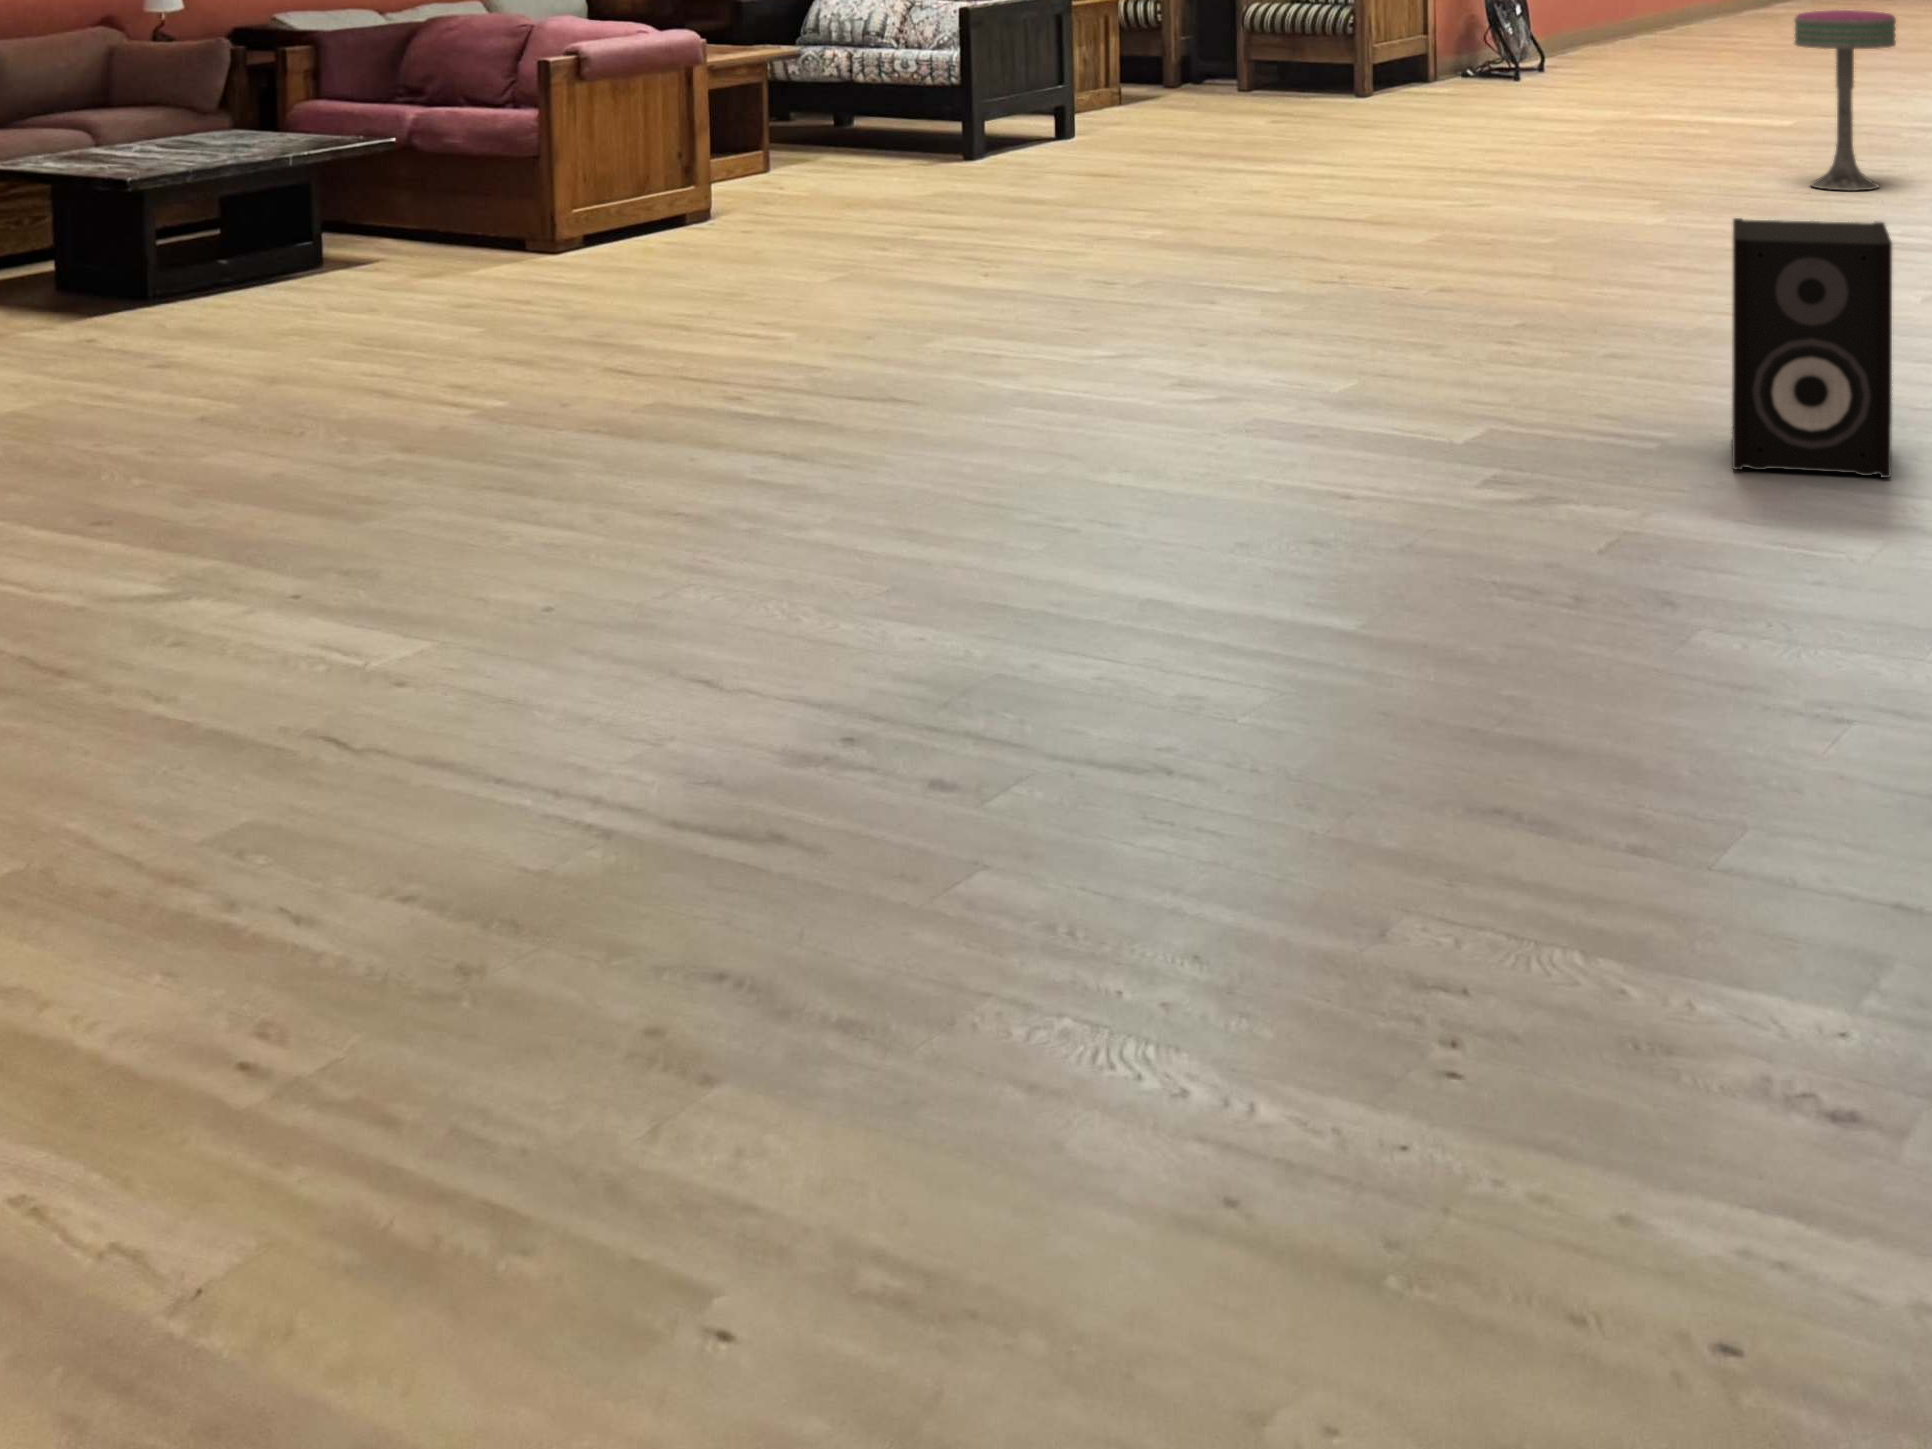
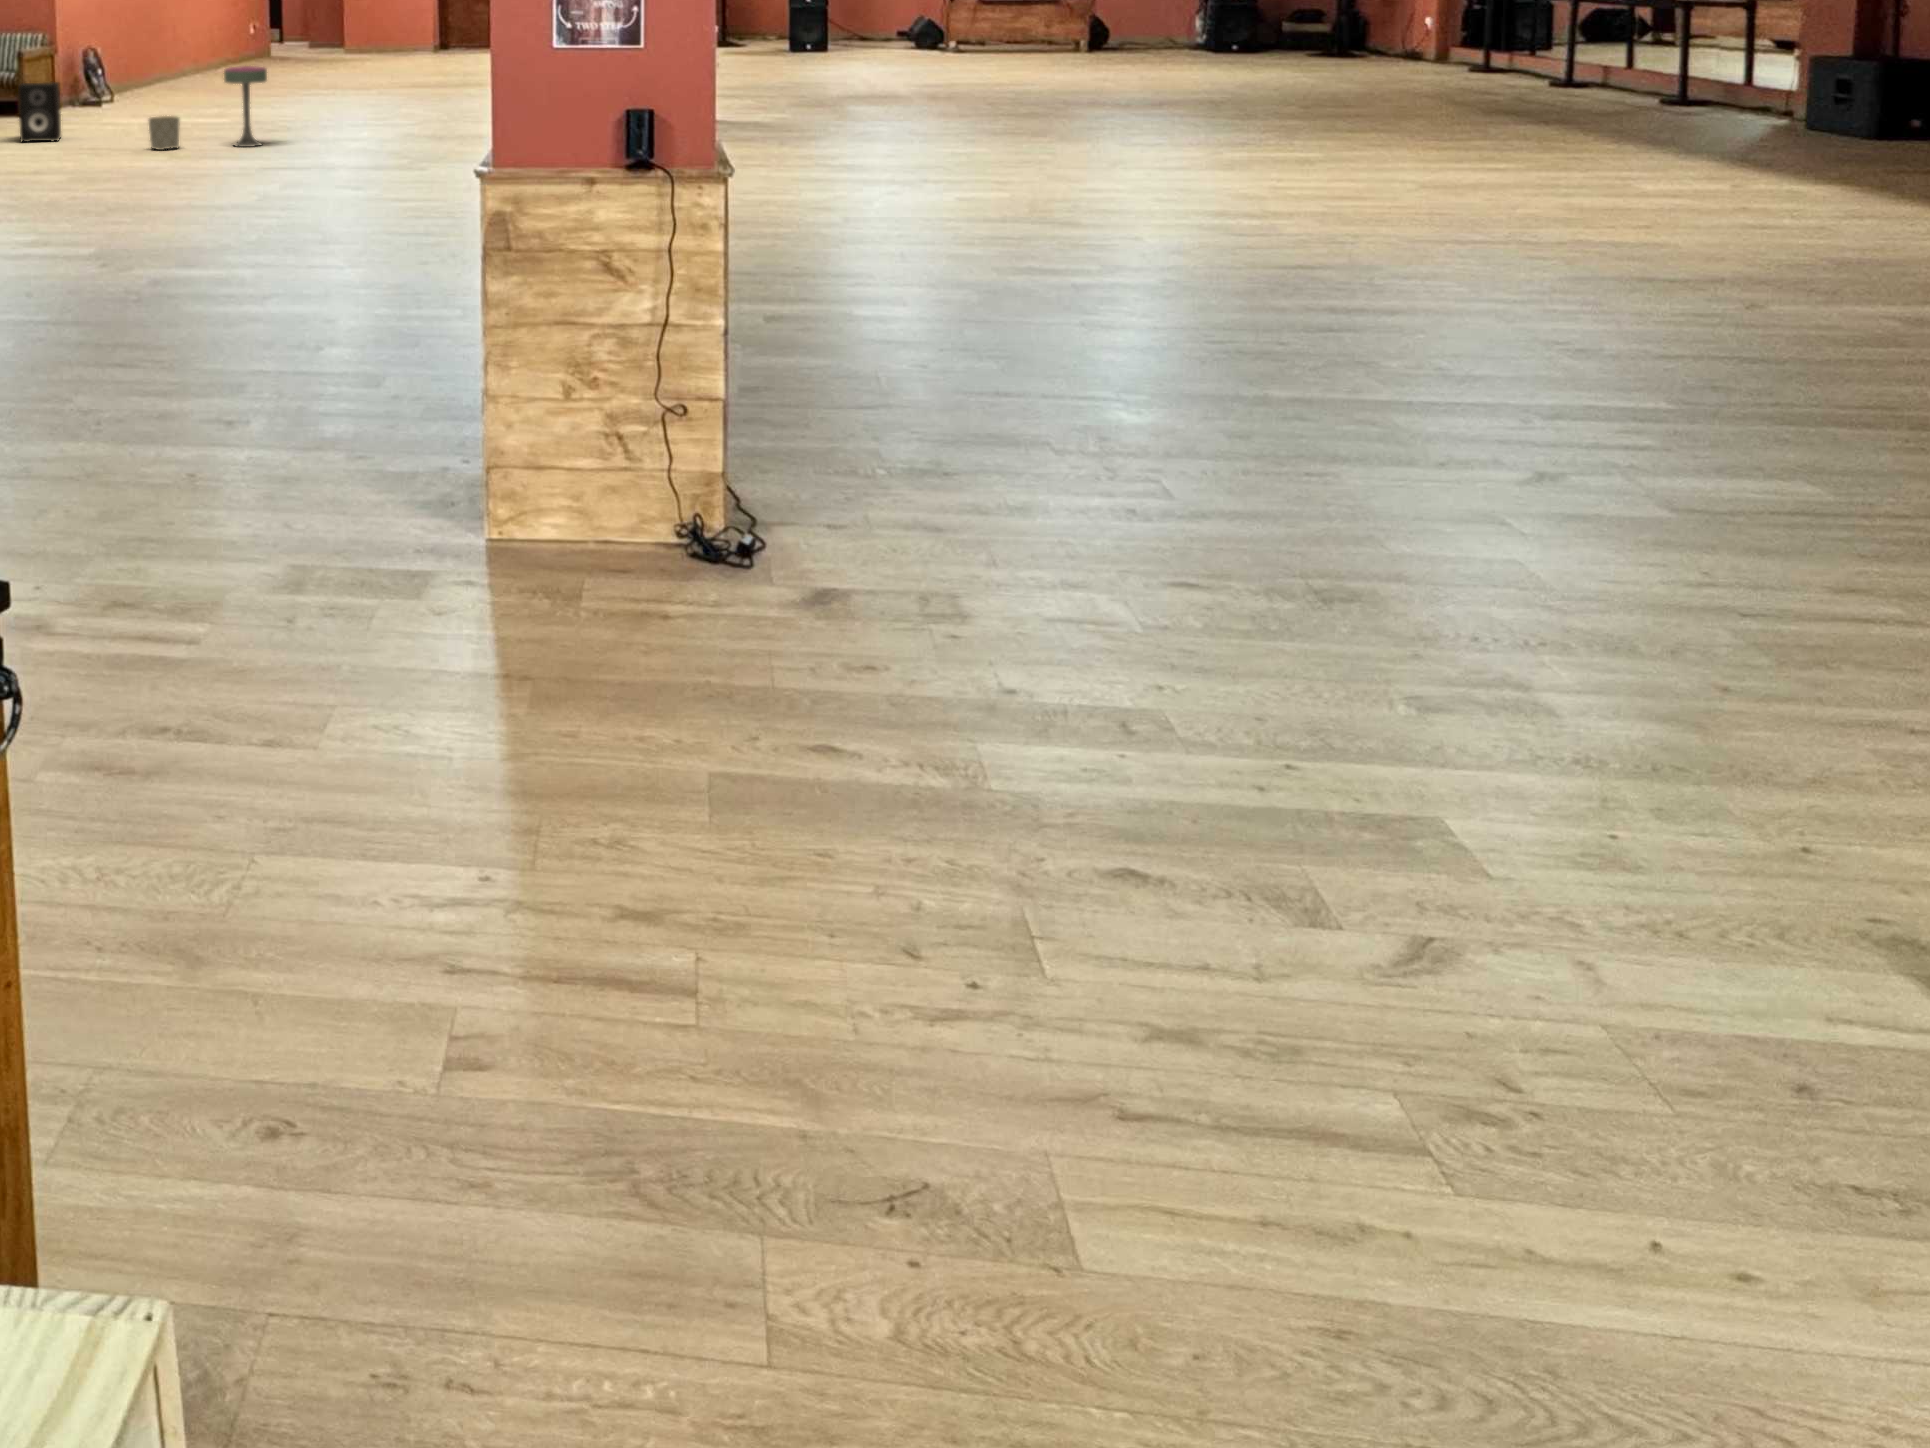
planter: none [1621,114,1690,188] -> present [149,116,180,150]
speaker: present [1732,218,1892,478] -> present [18,82,61,142]

